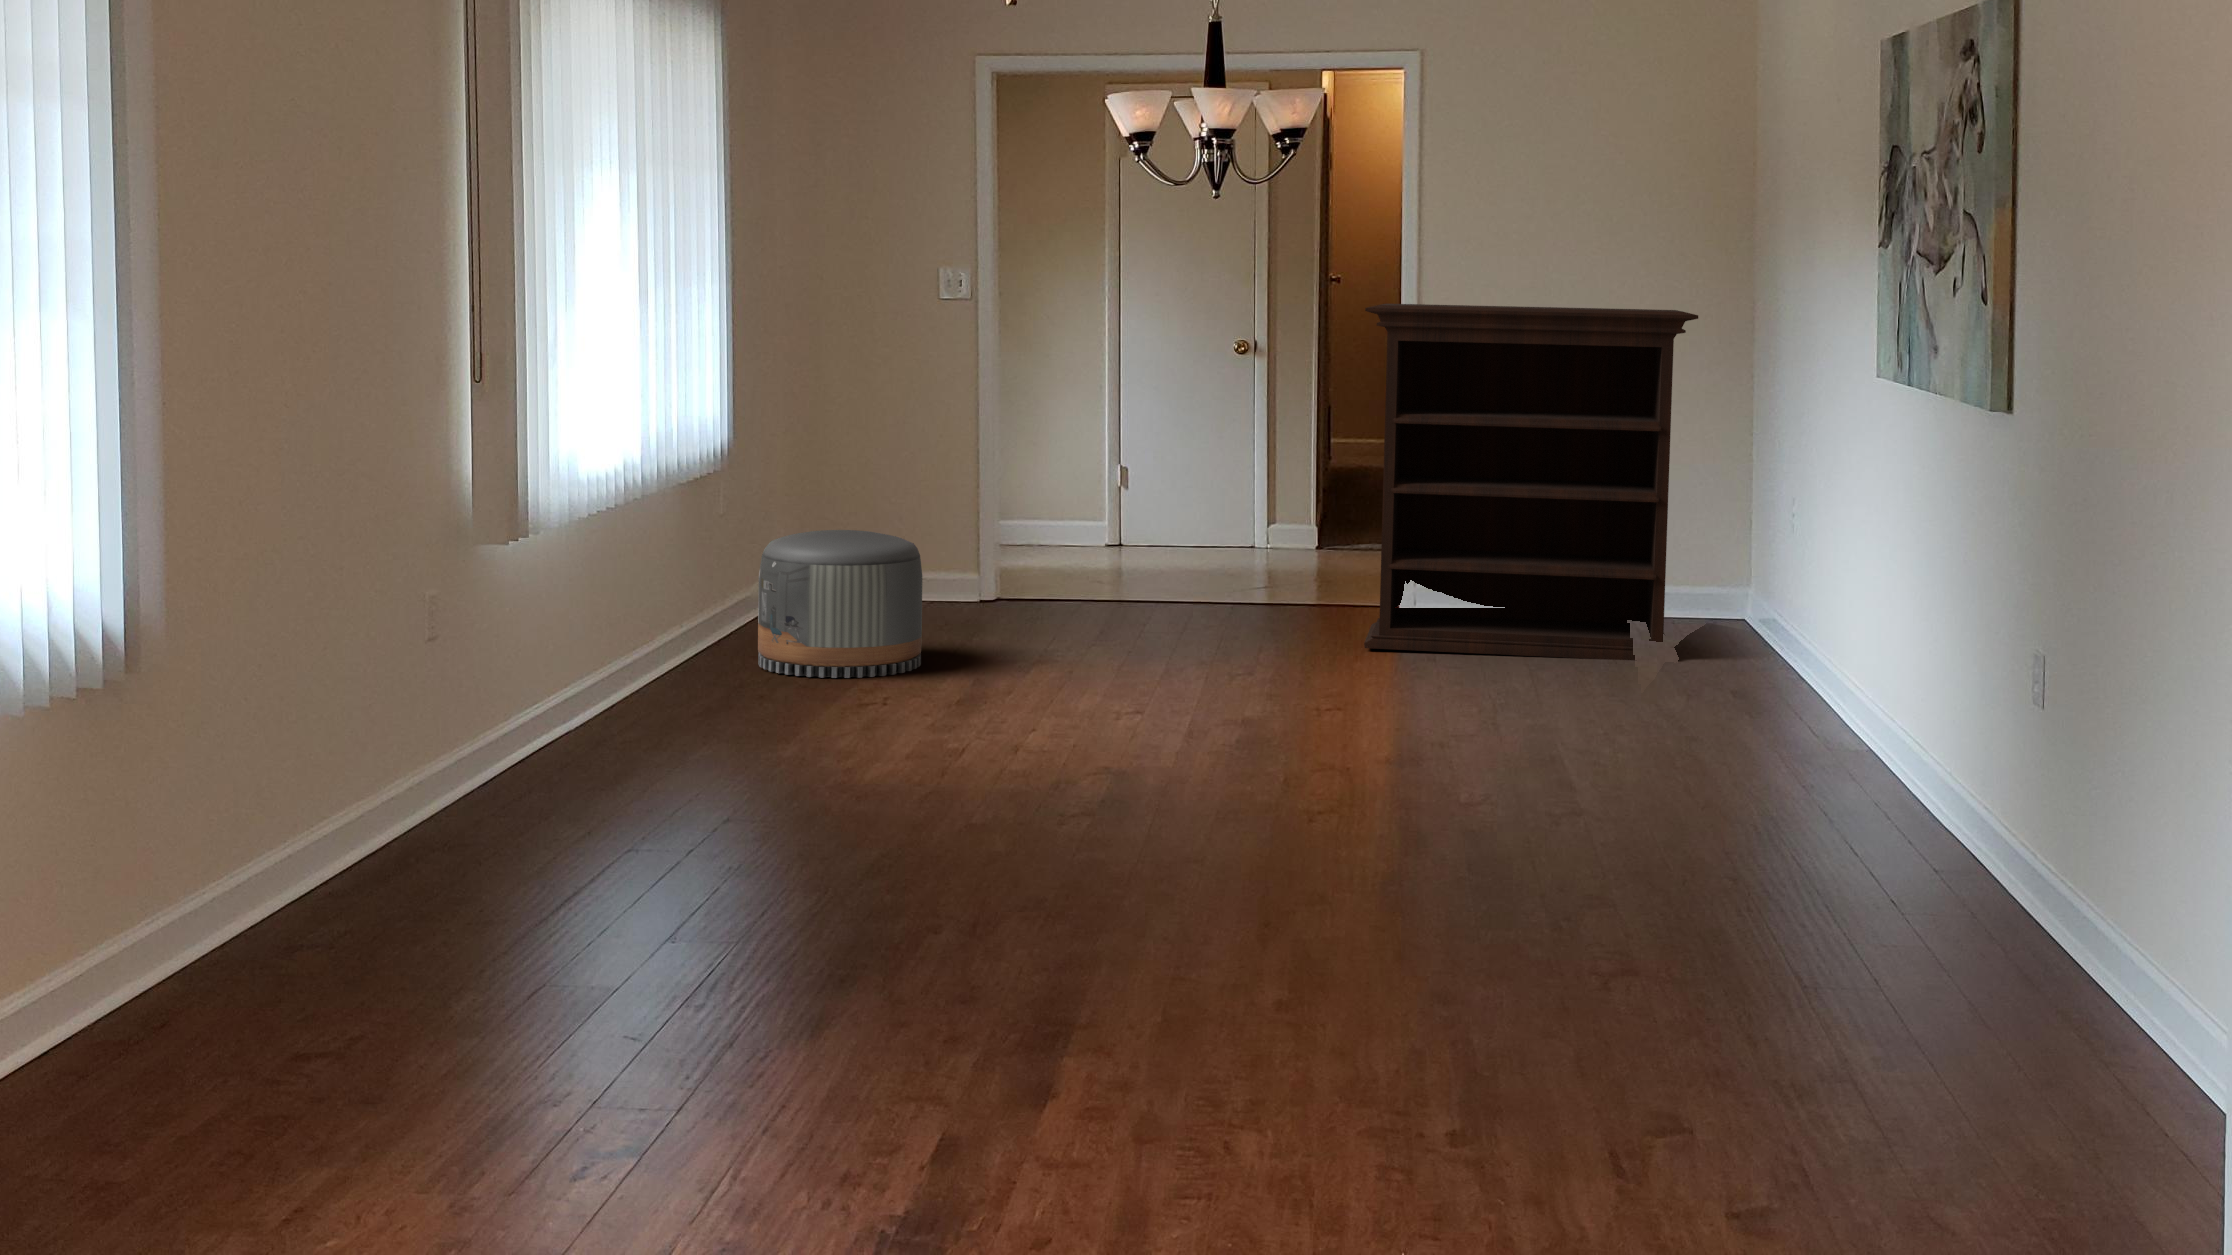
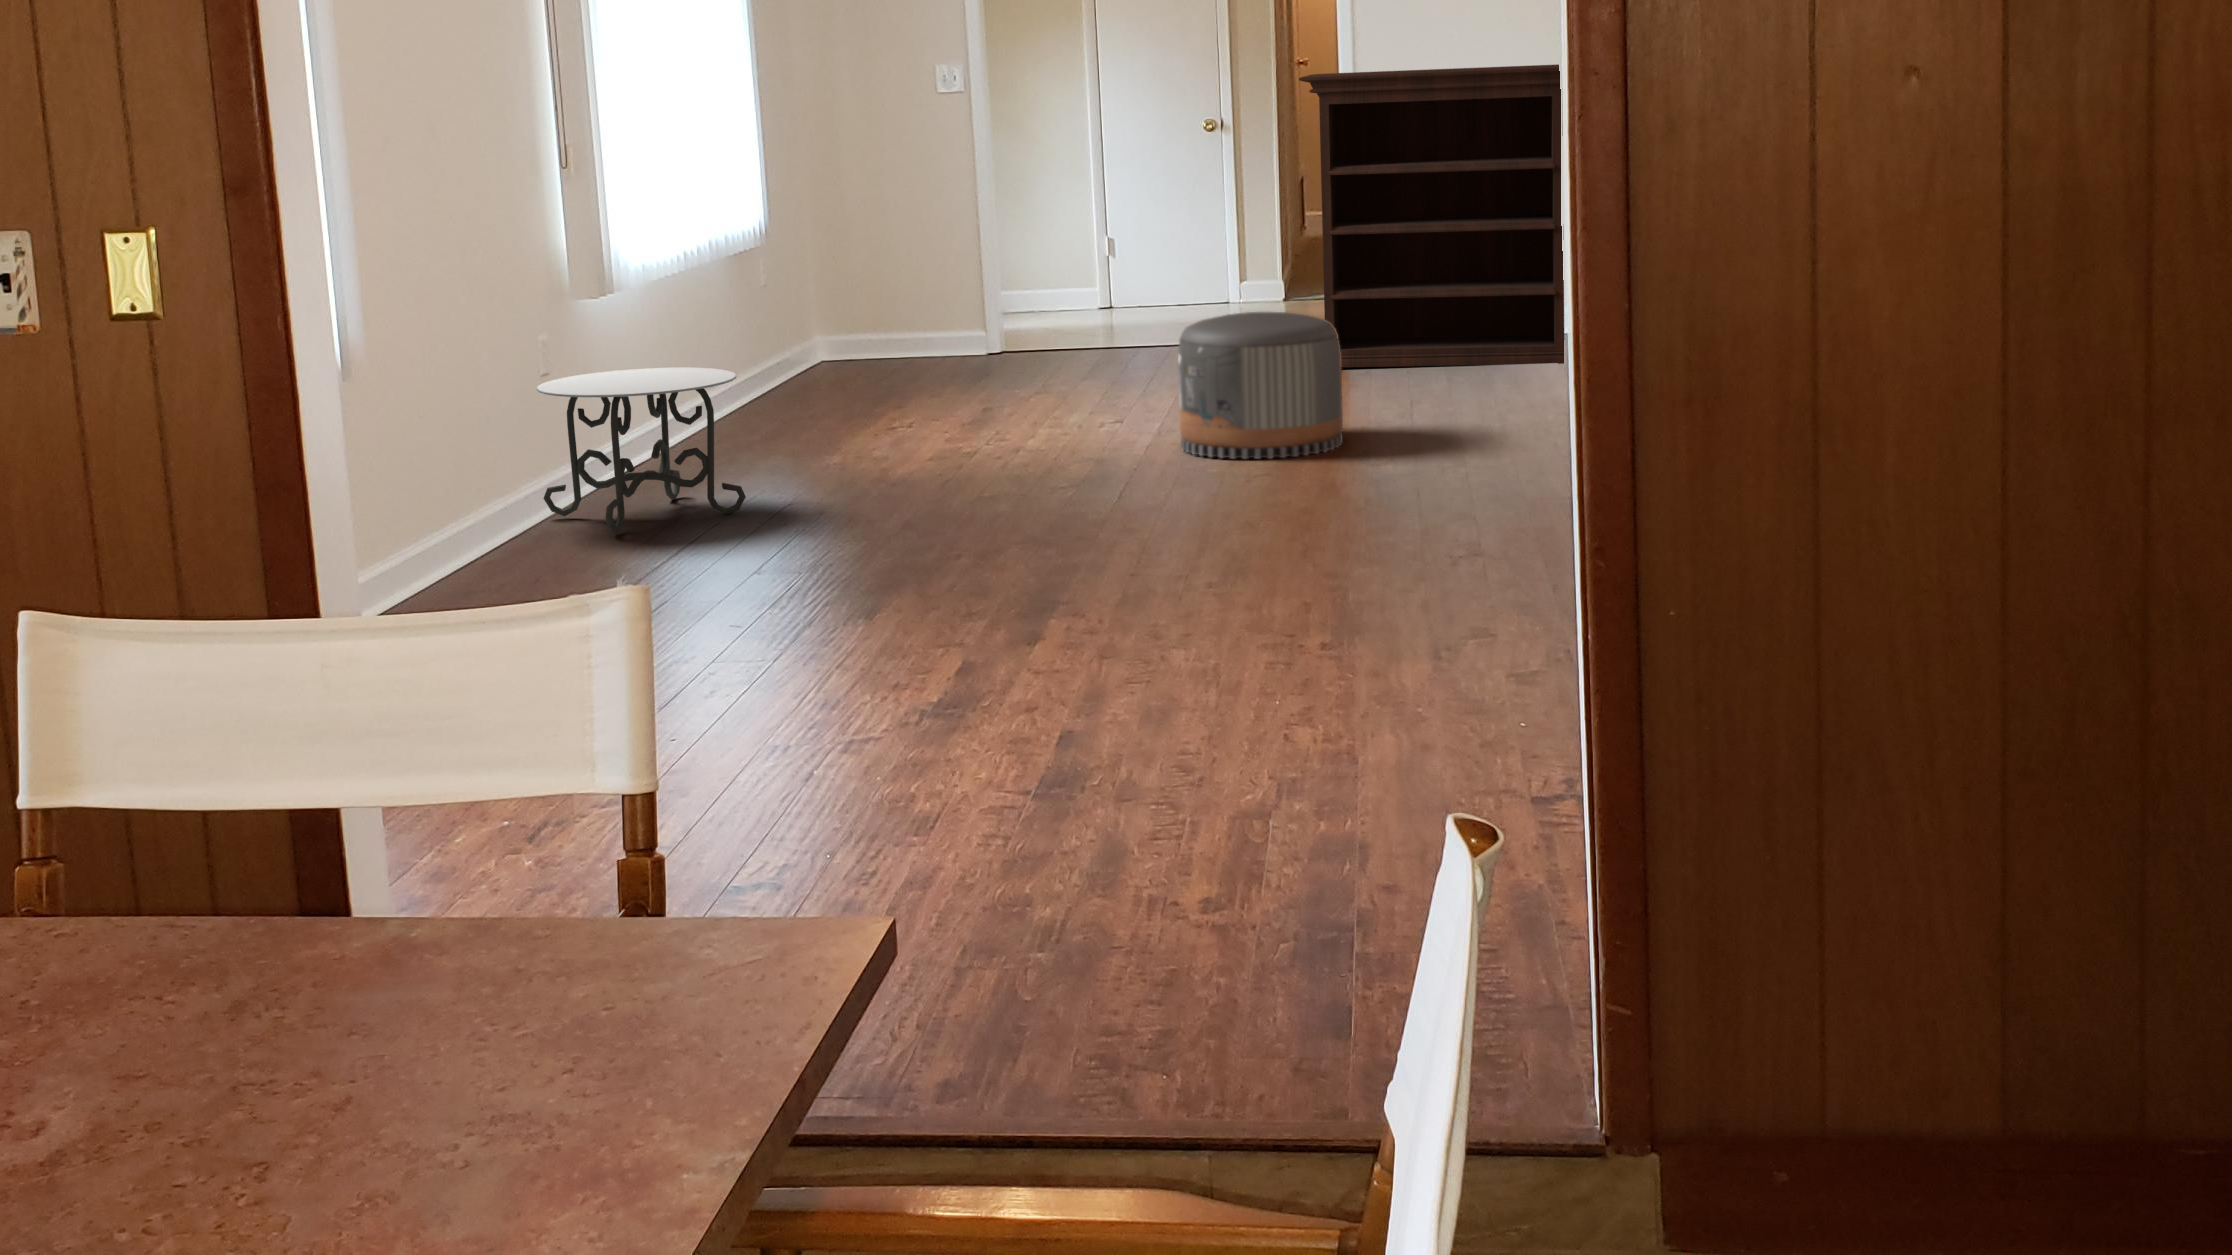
pouf: present [758,530,922,678] -> present [1178,312,1343,459]
side table: none [422,621,673,832] -> present [536,368,746,533]

